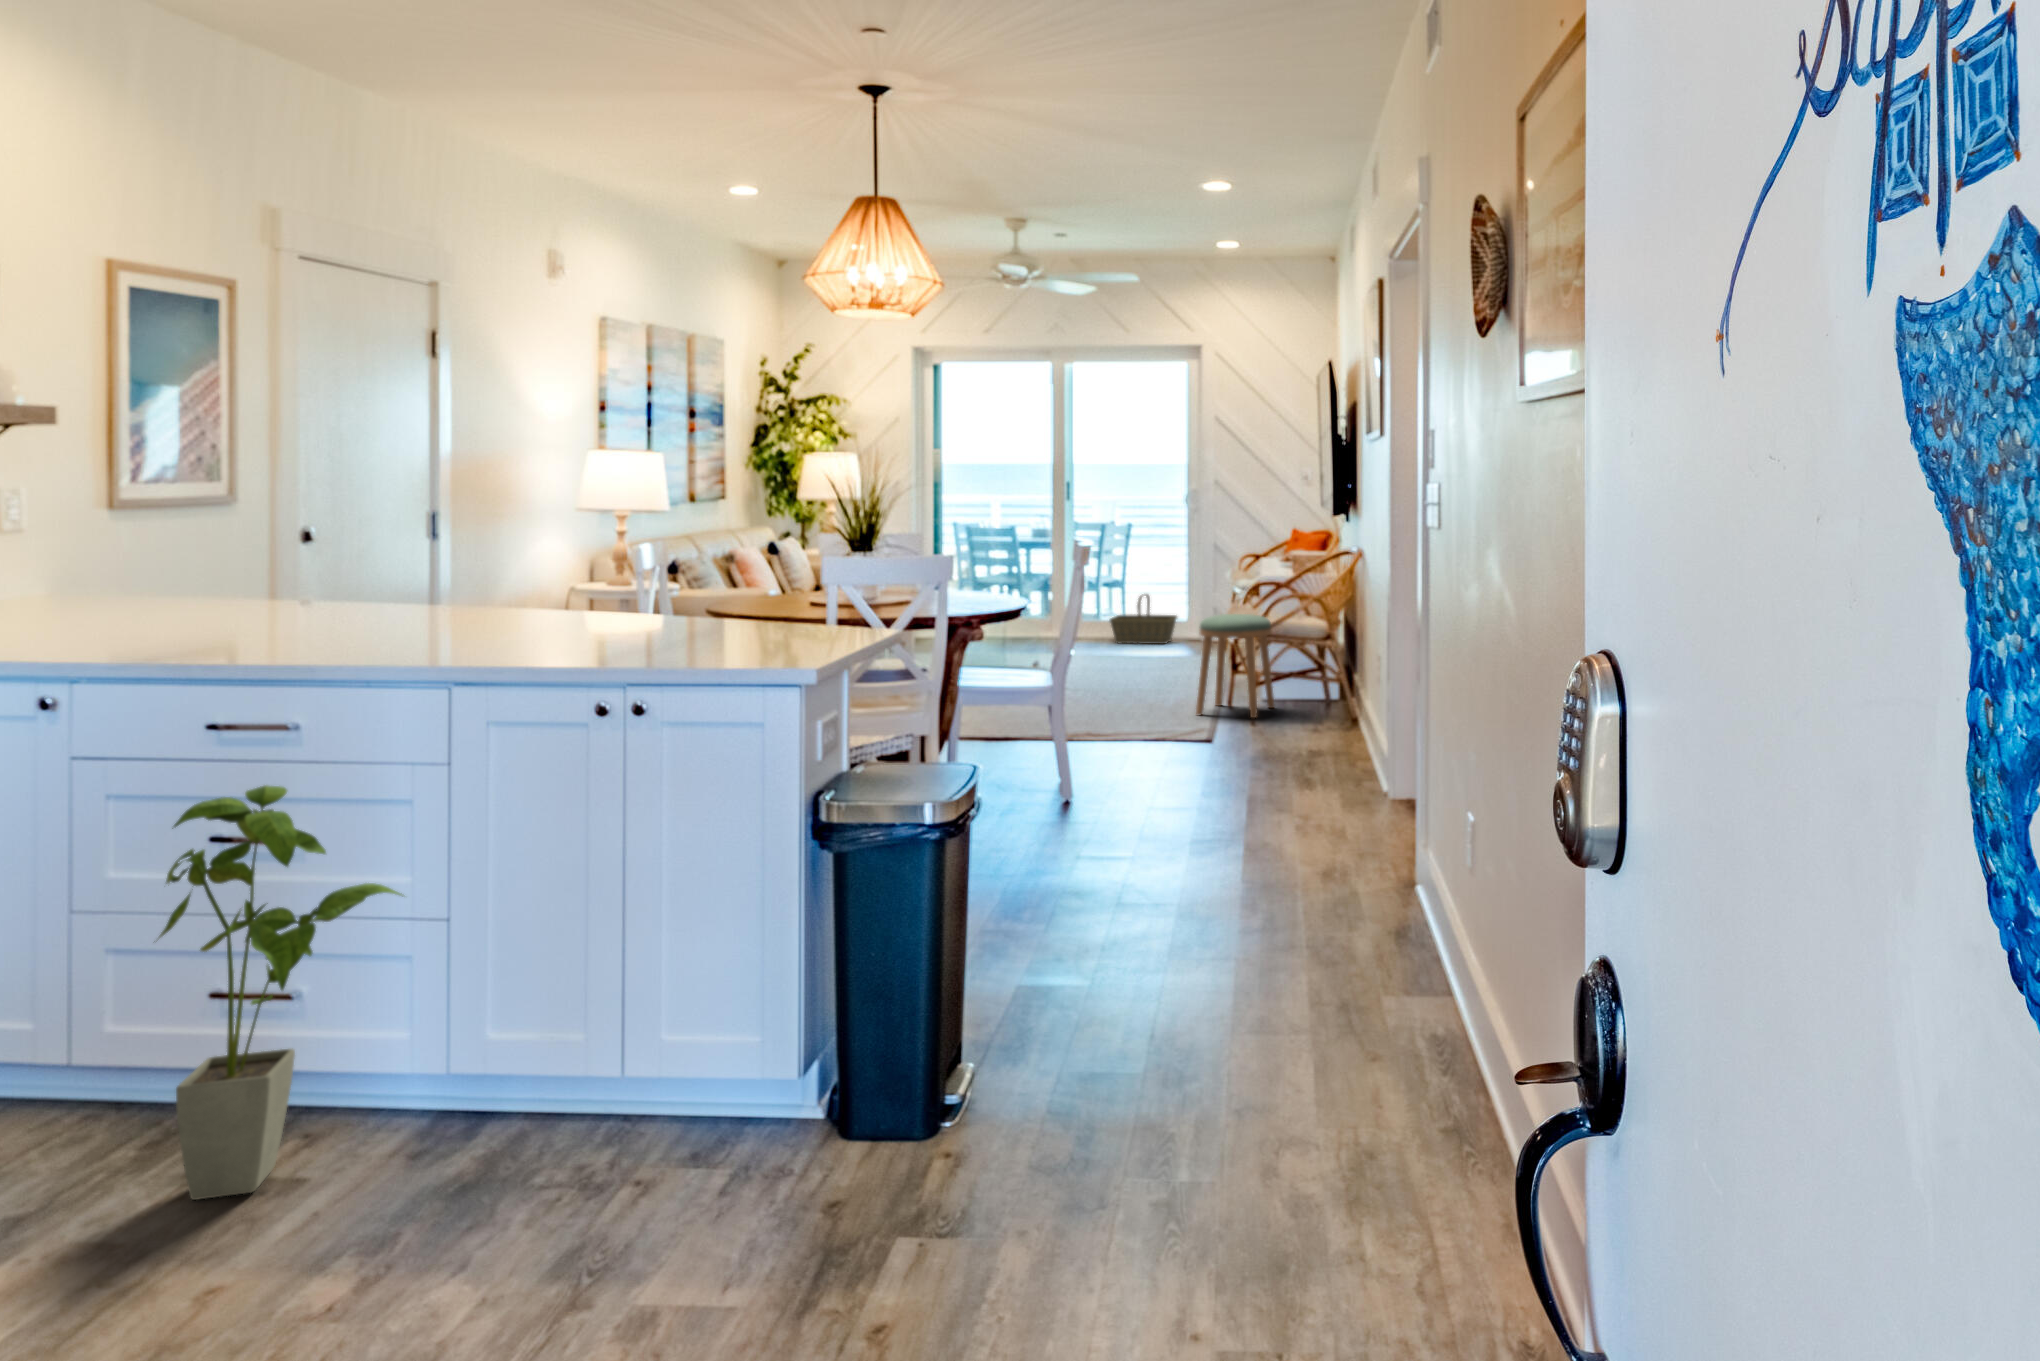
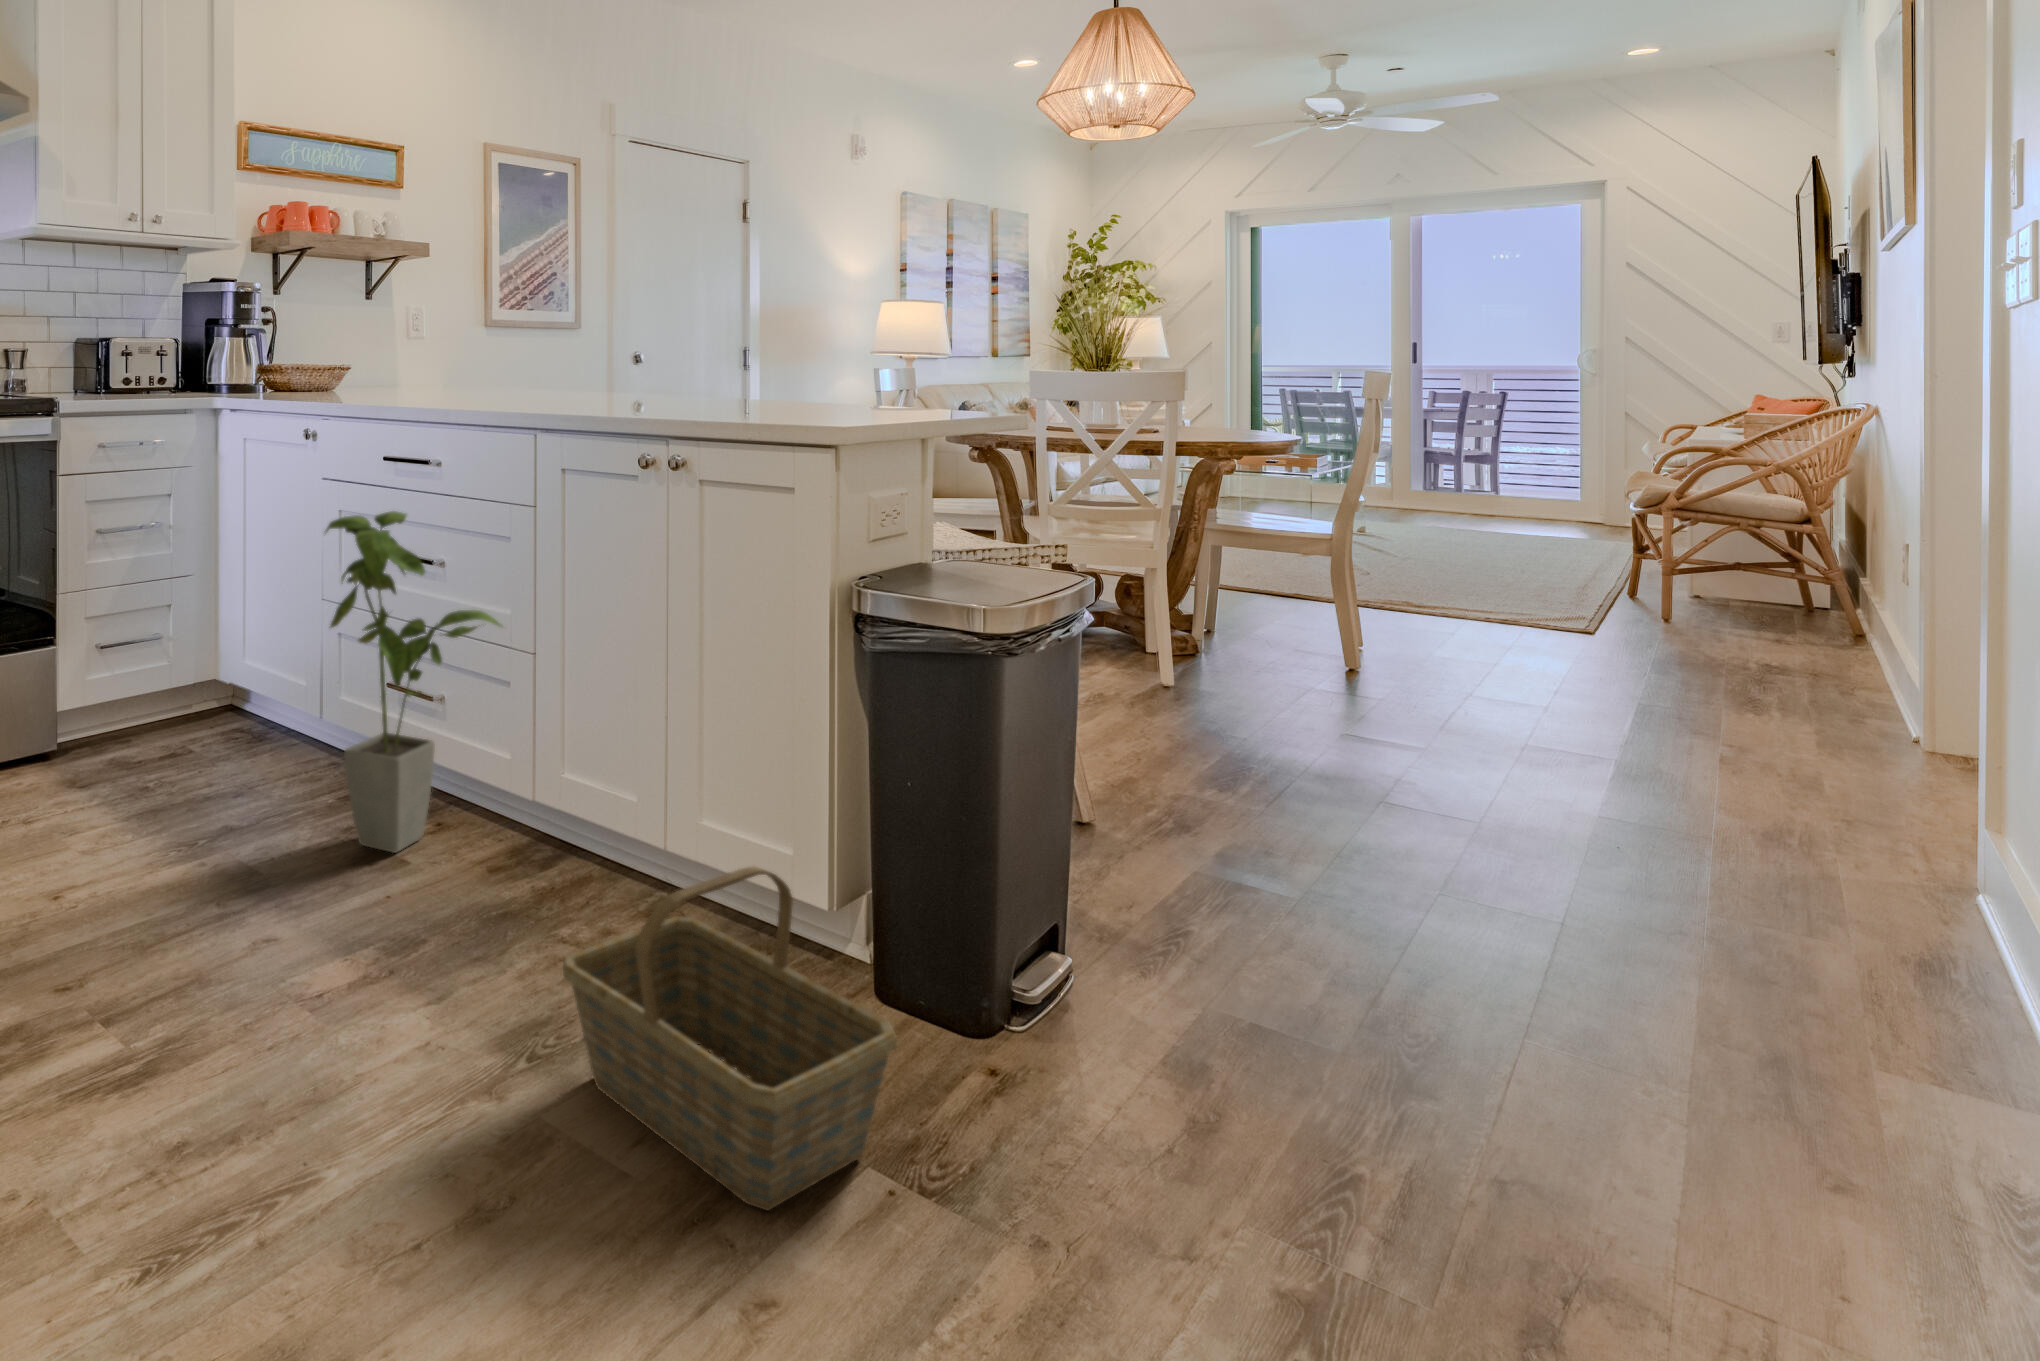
basket: present [1110,594,1177,644] -> present [563,867,897,1210]
stool: present [1196,614,1274,718] -> none [1572,485,1710,619]

